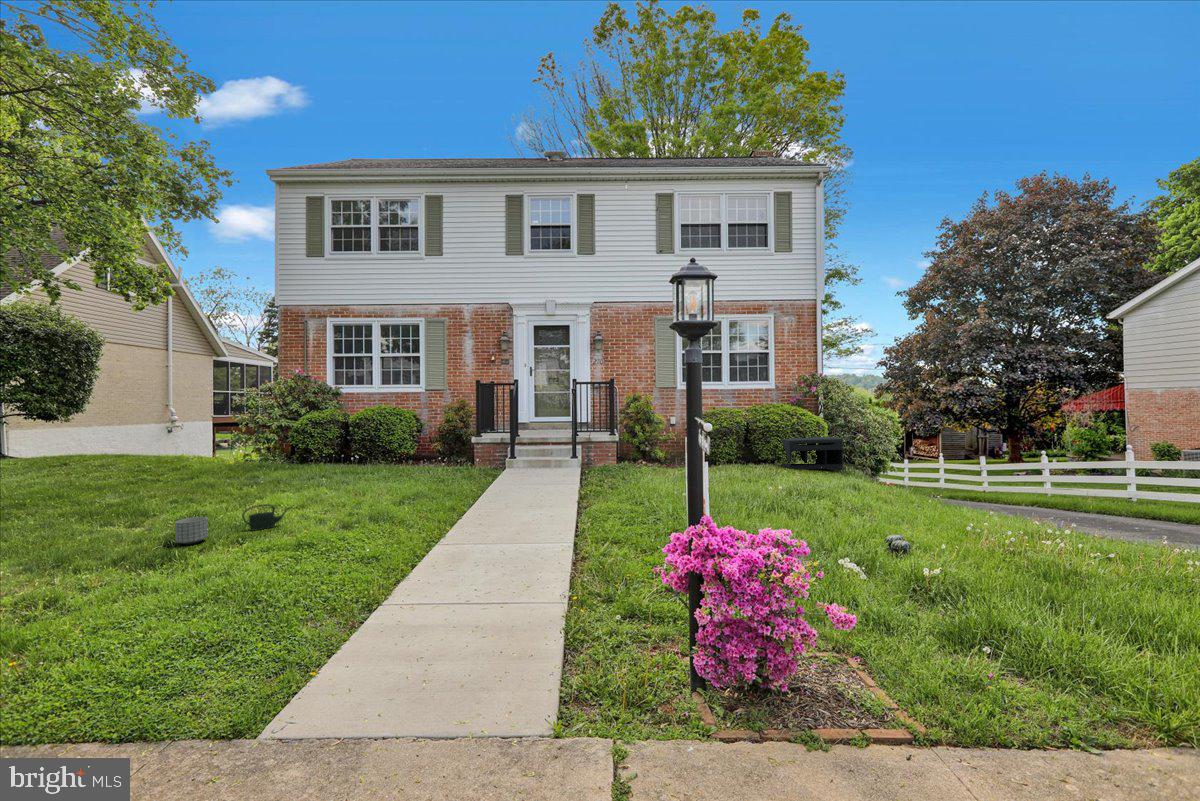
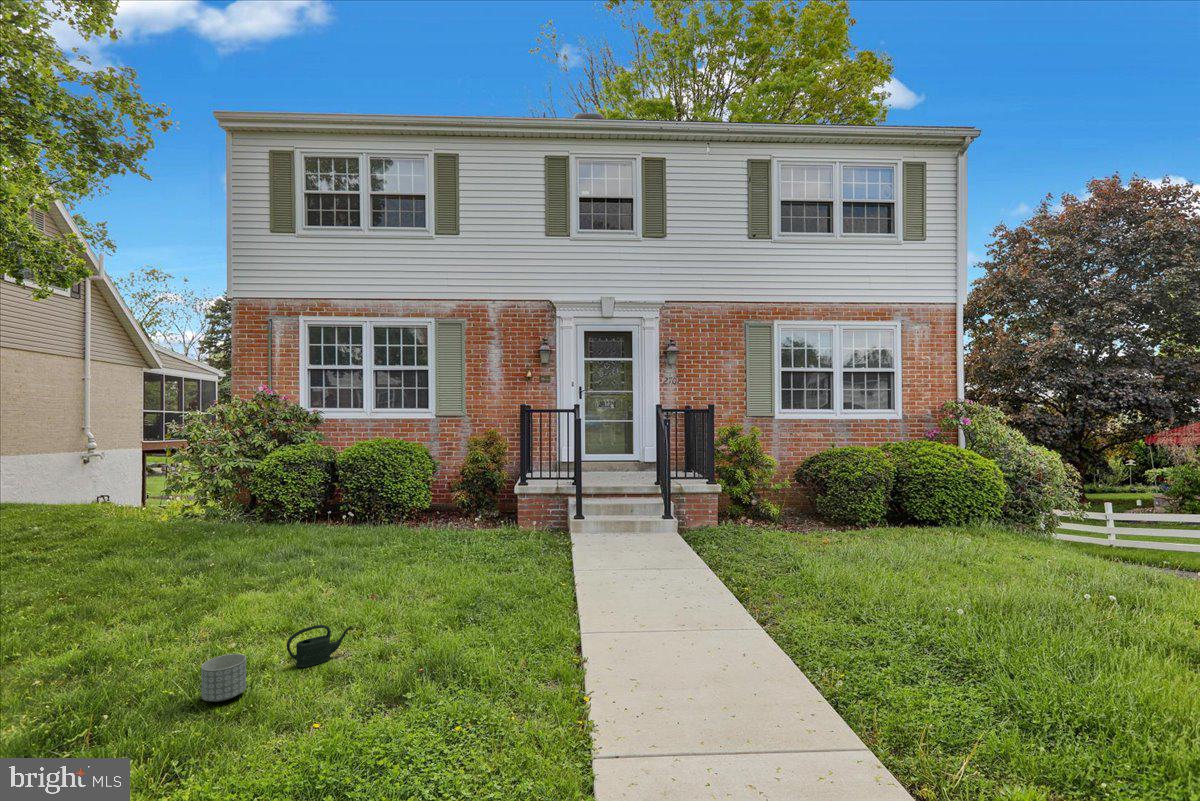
bench: present [779,437,843,470] -> none [927,488,1018,537]

